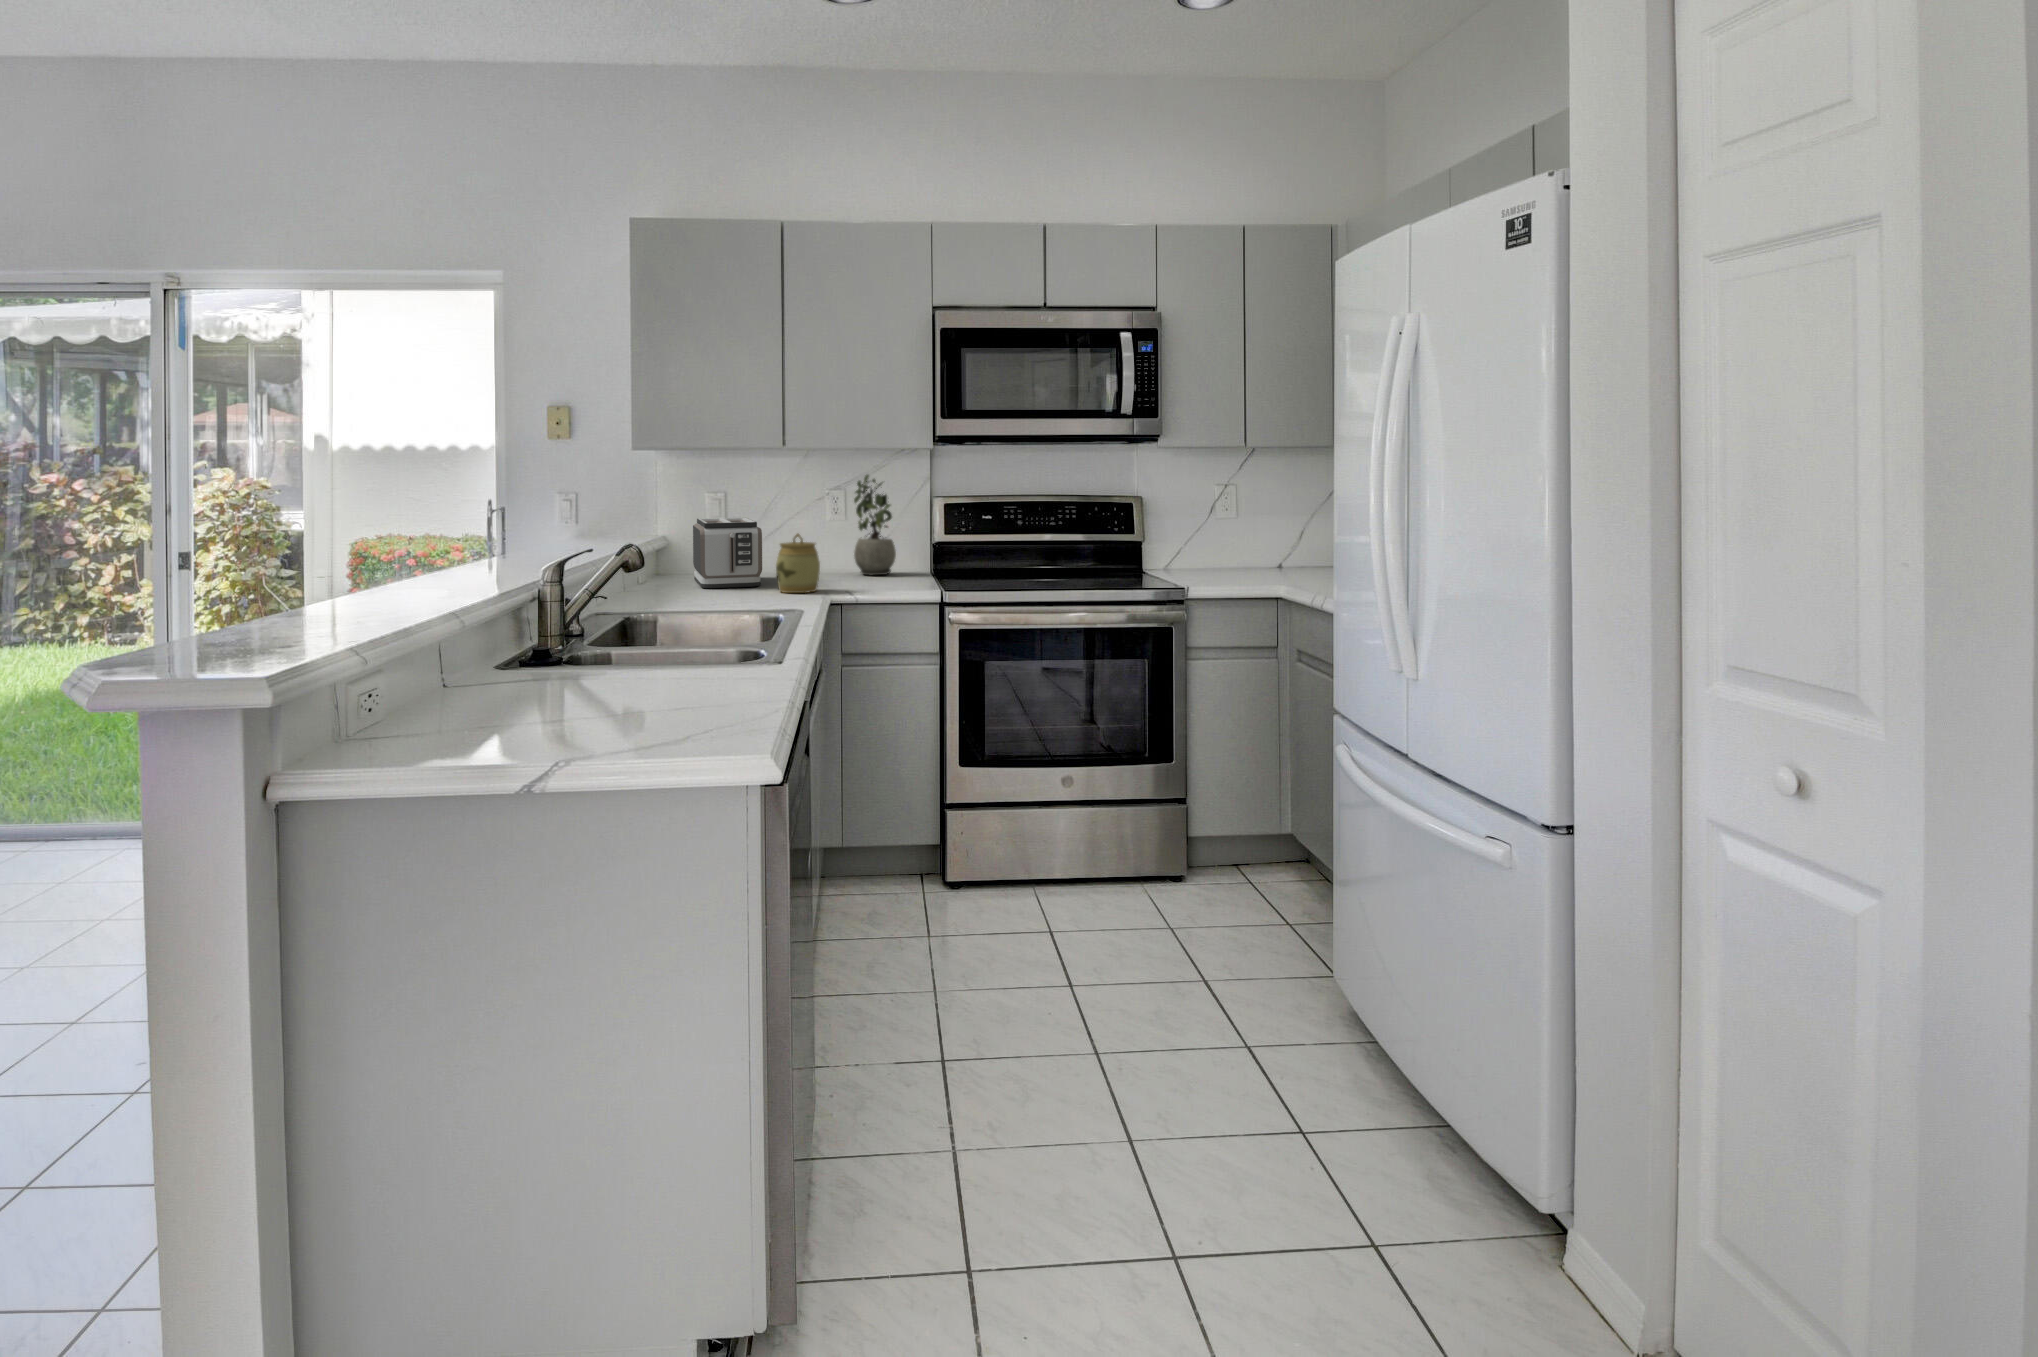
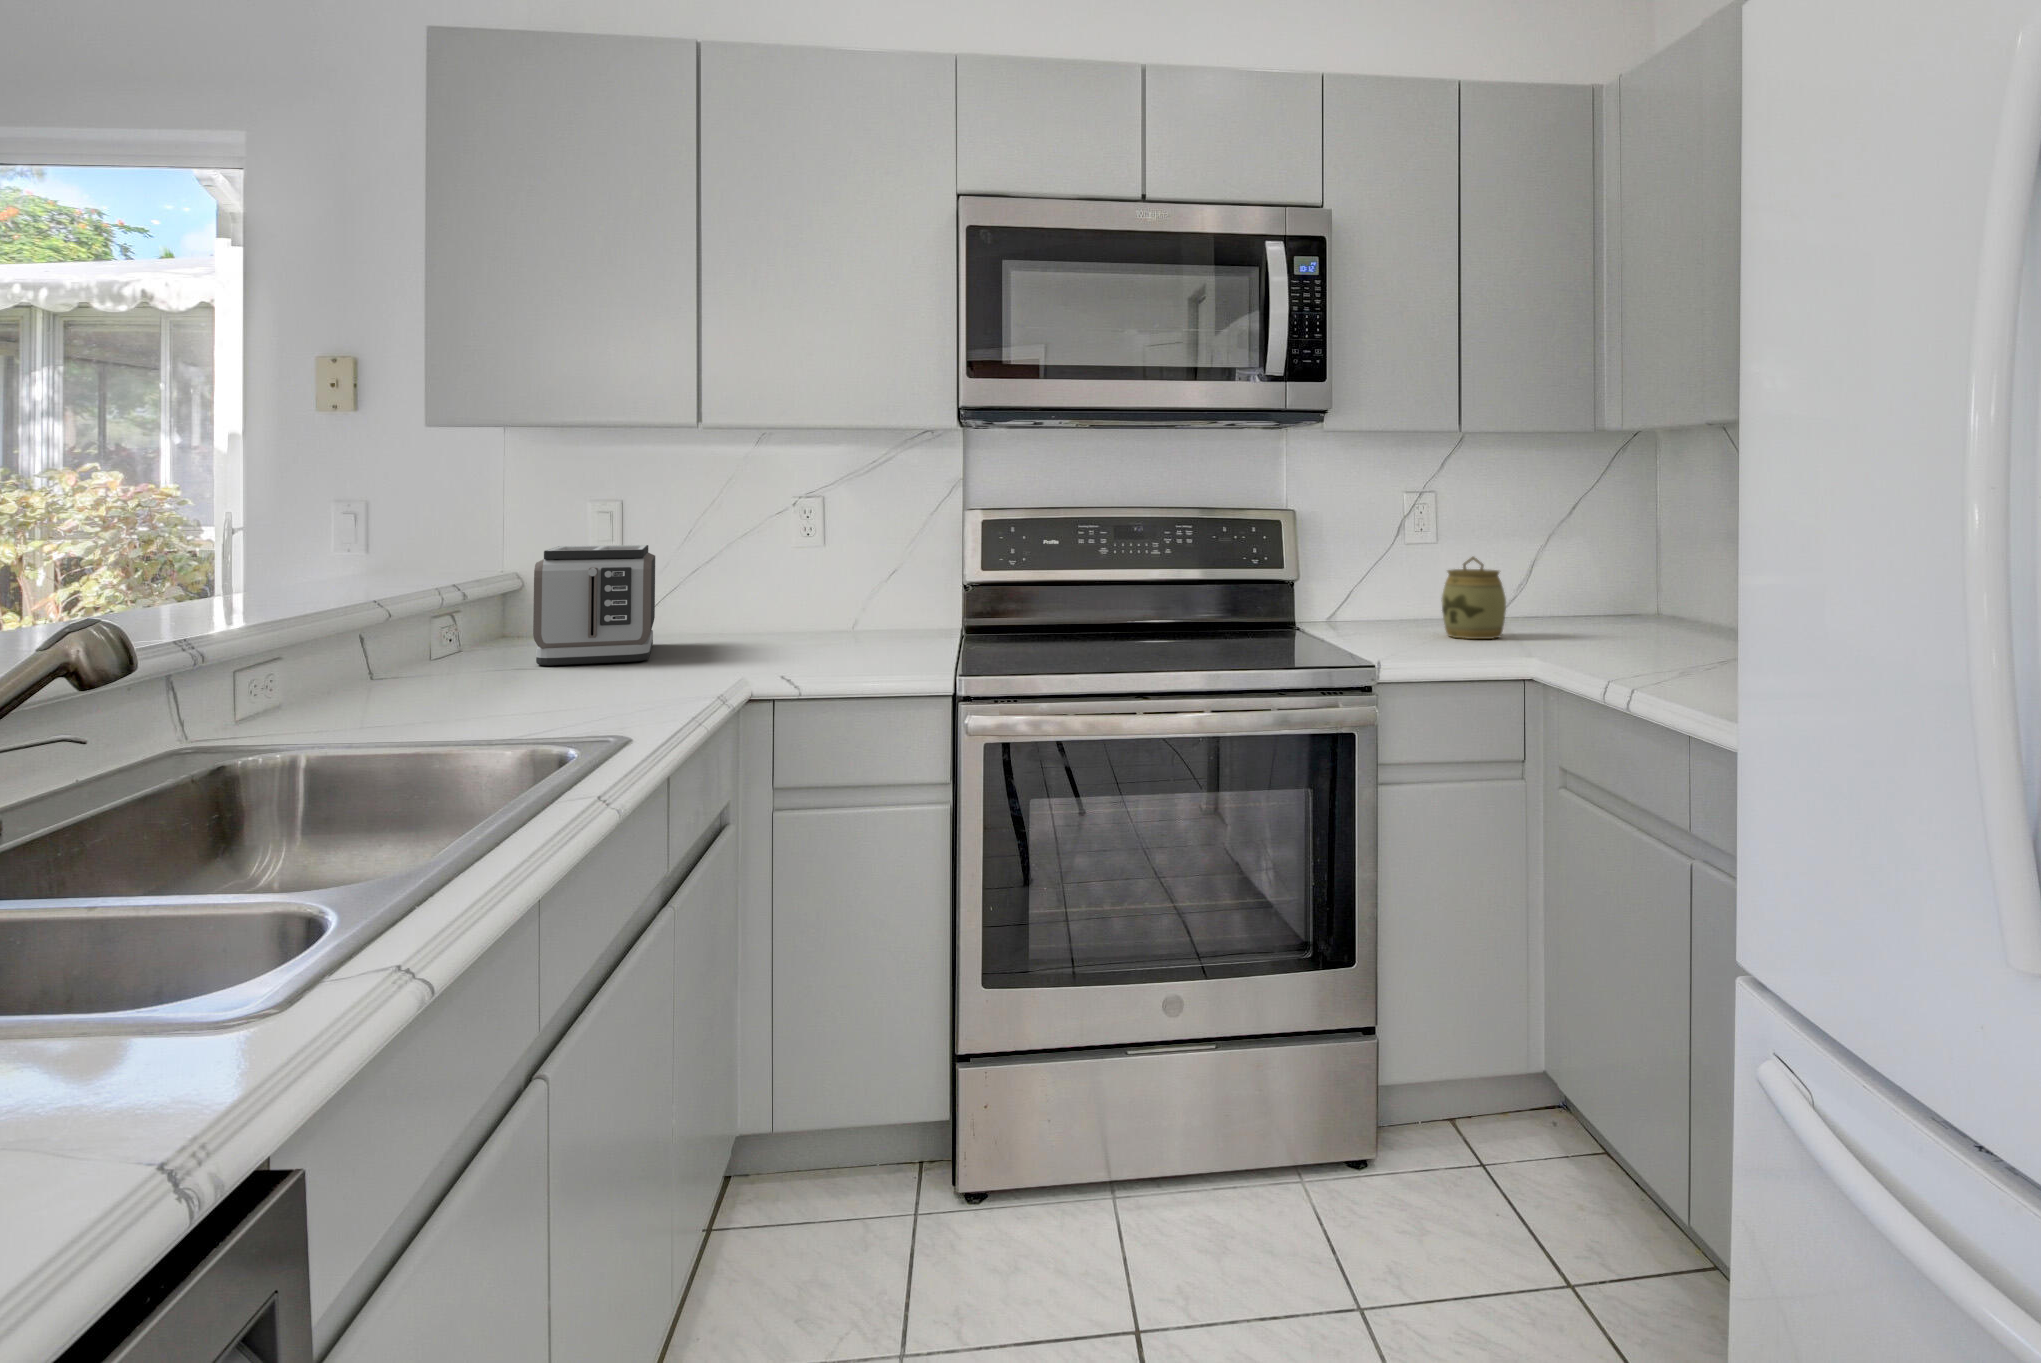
potted plant: present [854,475,896,575] -> none [833,476,902,640]
jar: present [776,534,820,593] -> present [1441,557,1506,639]

